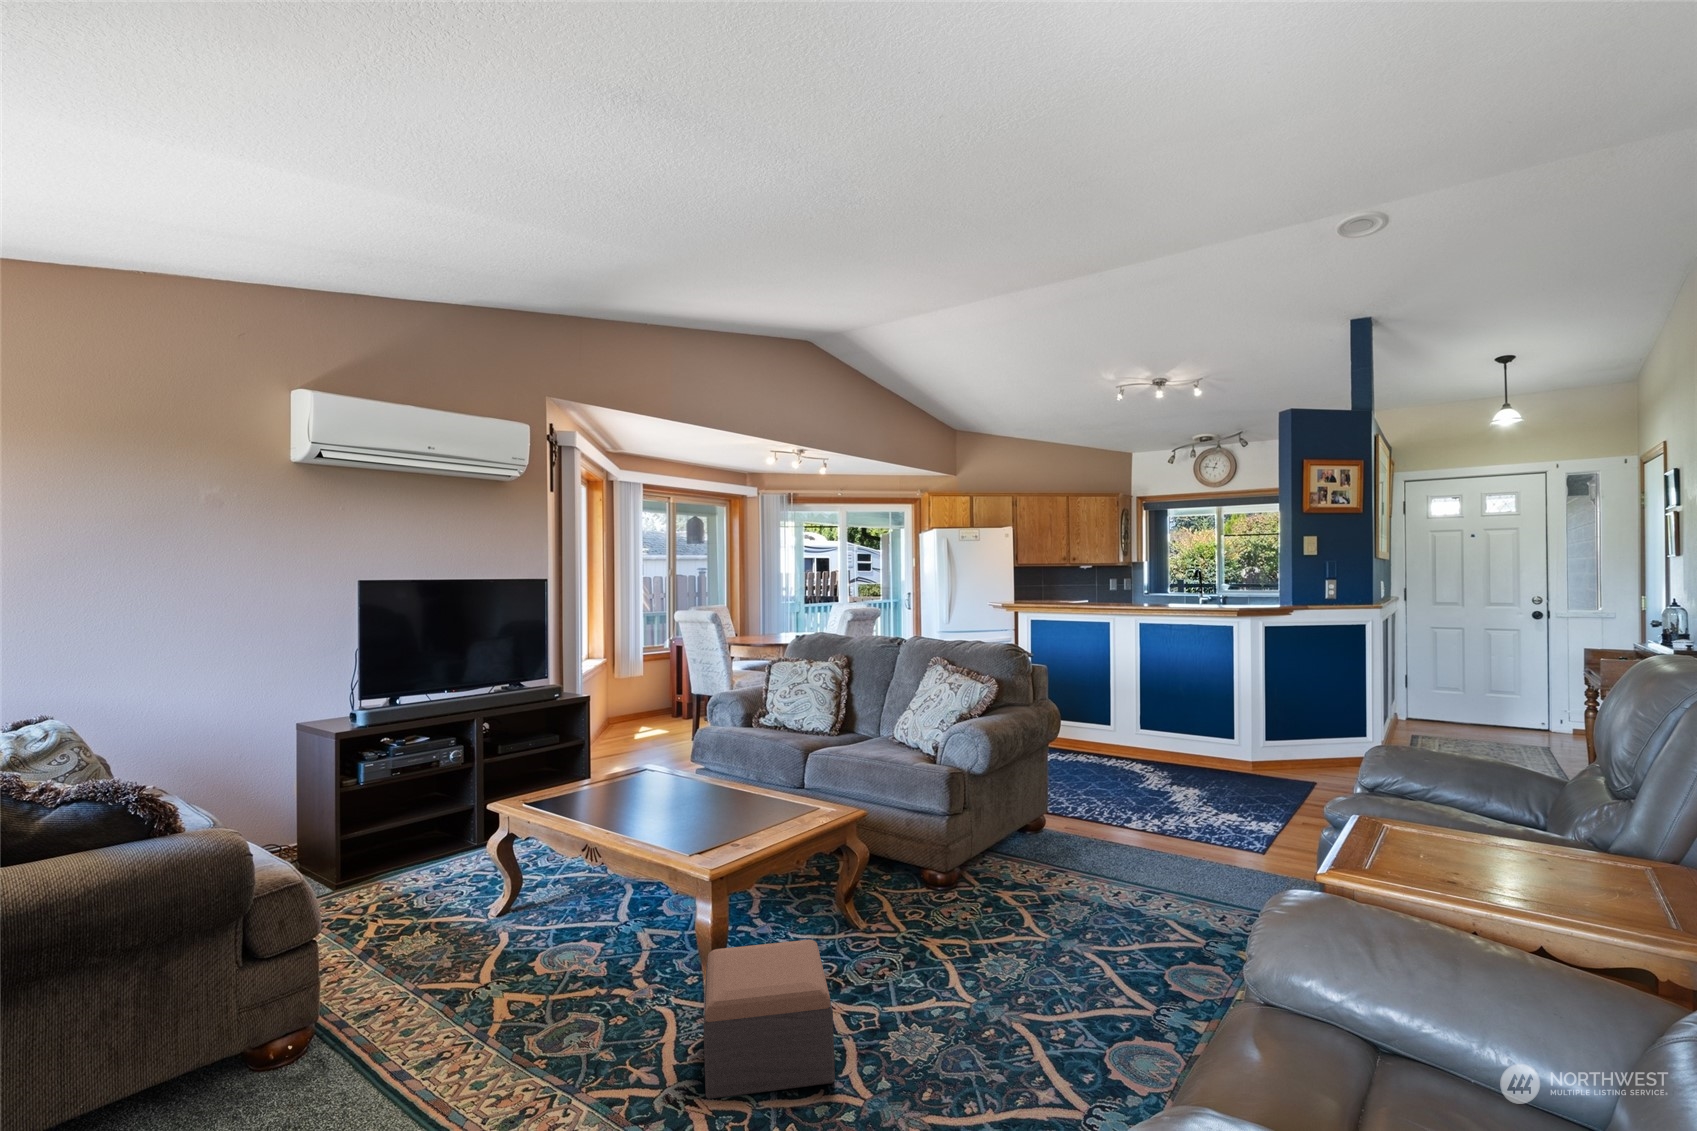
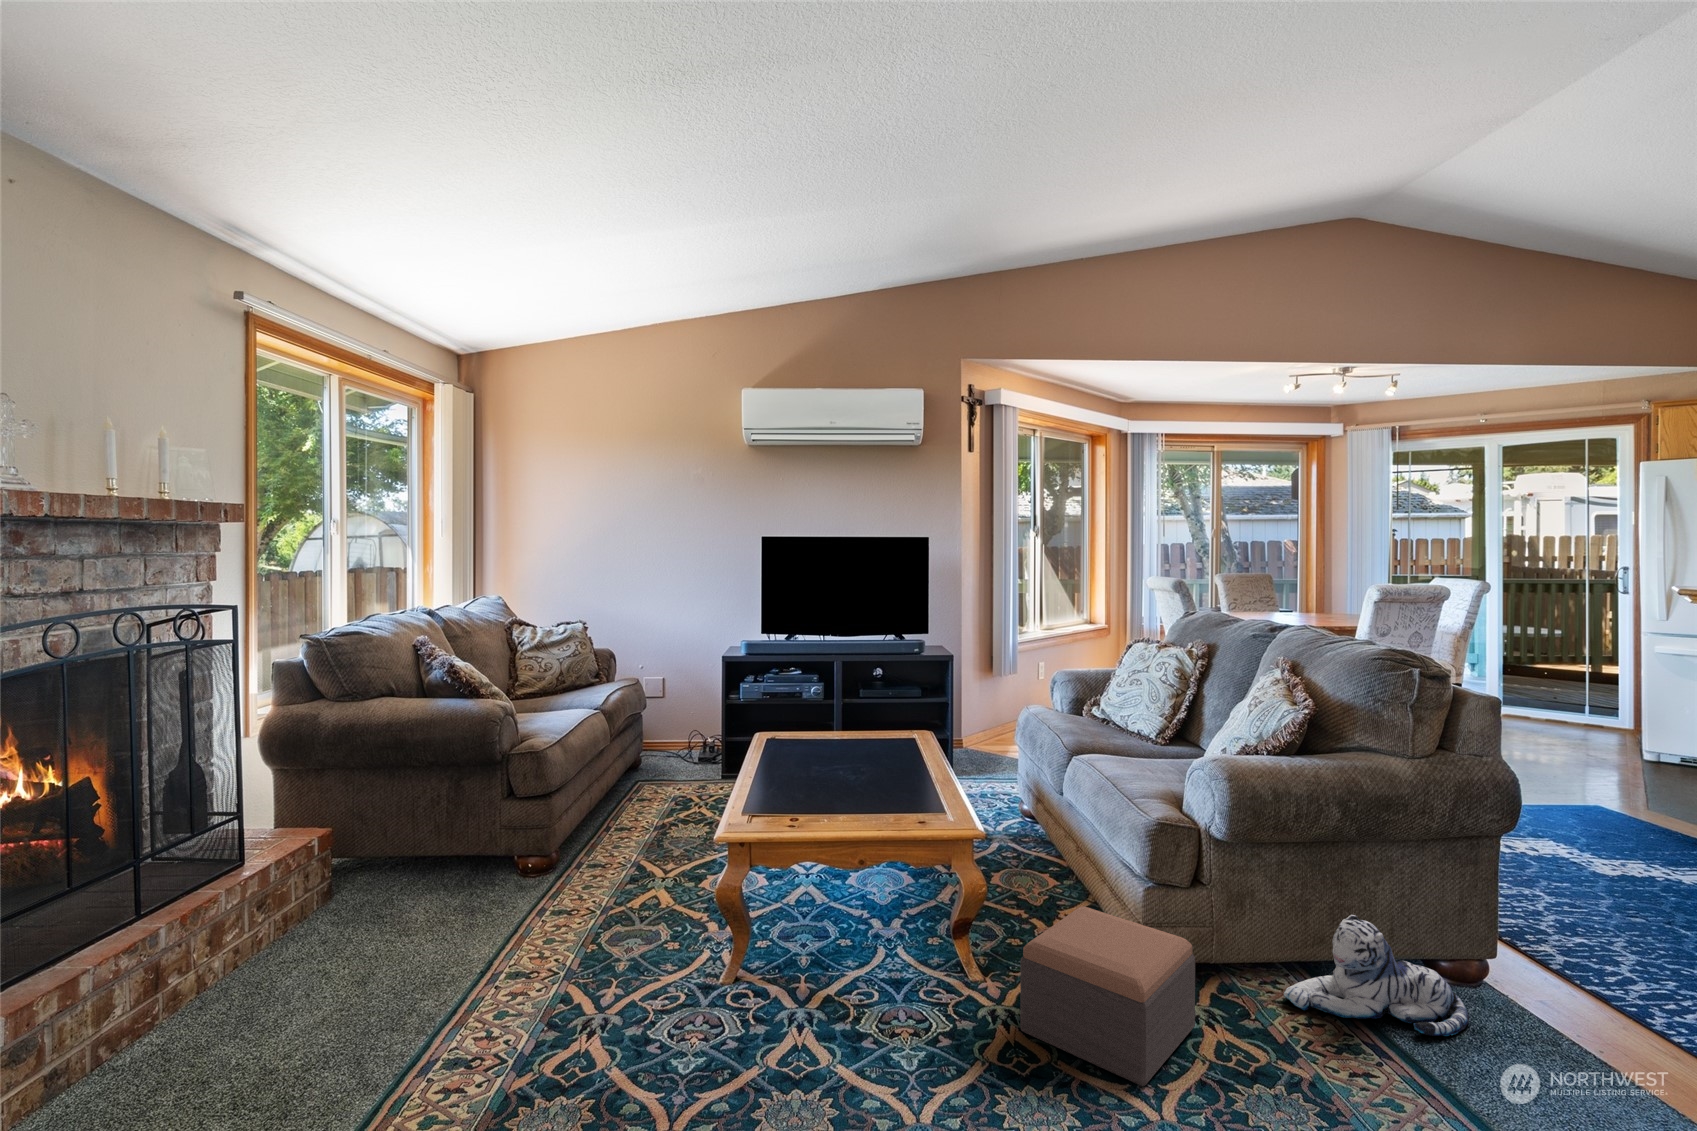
plush toy: none [847,872,943,962] -> present [1284,915,1469,1036]

